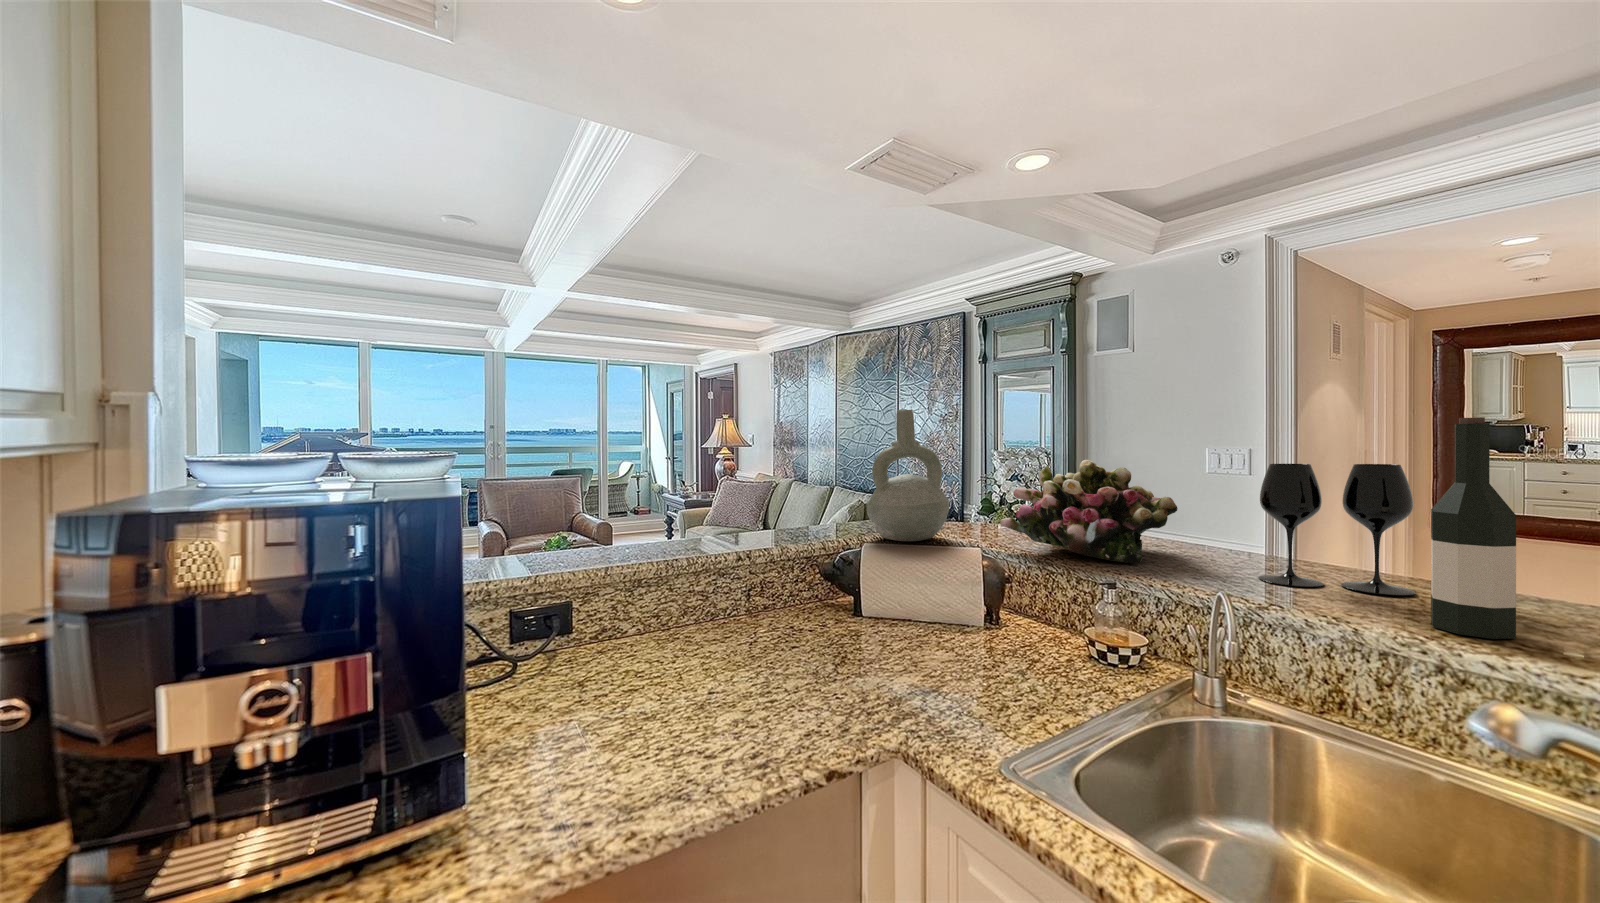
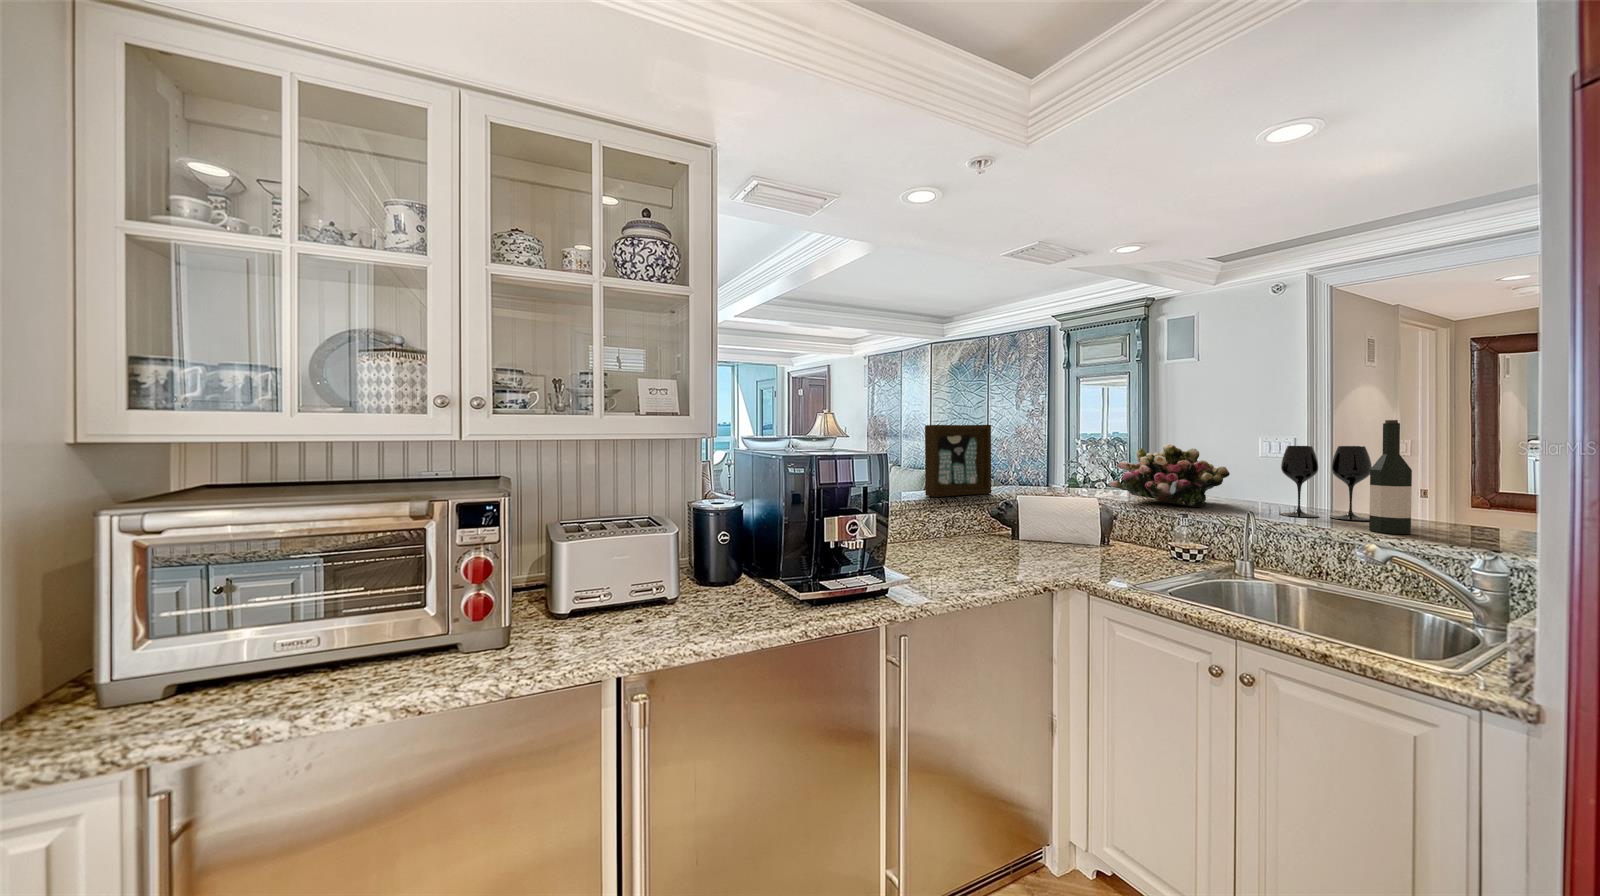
decorative vase: present [867,409,949,541] -> none [1015,410,1072,496]
picture frame: none [728,432,836,546] -> present [925,425,991,497]

